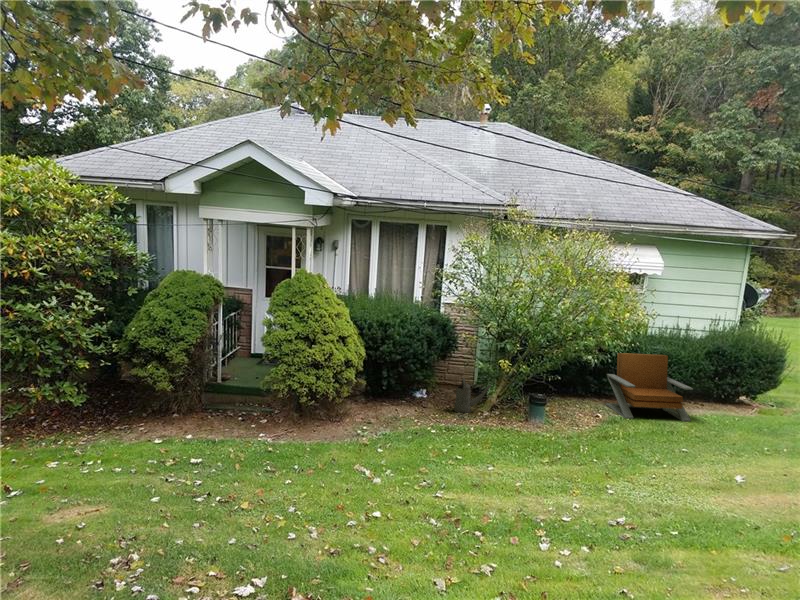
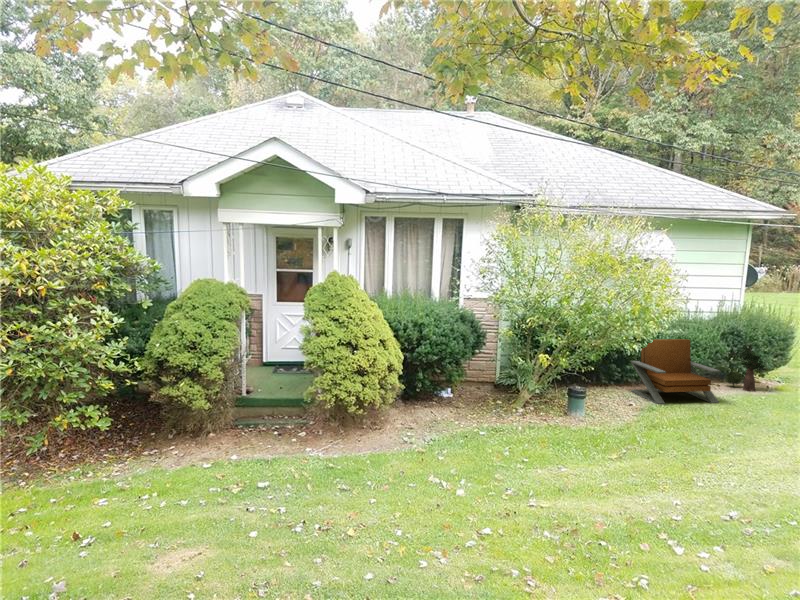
potted plant: none [707,370,749,413] -> present [725,351,765,391]
watering can: present [450,378,491,413] -> none [485,374,526,410]

